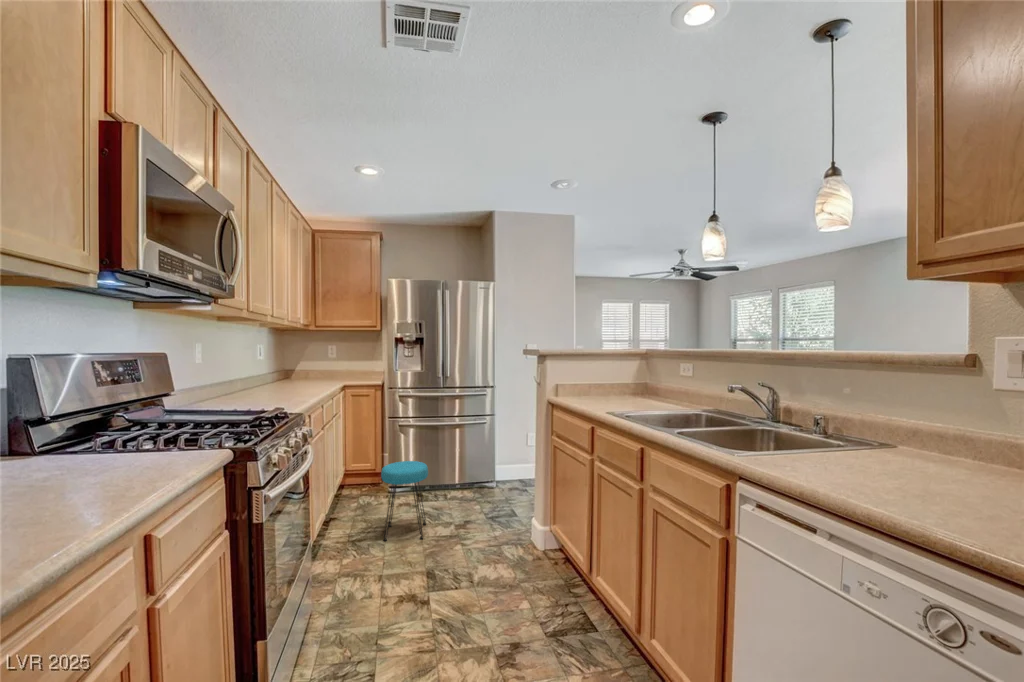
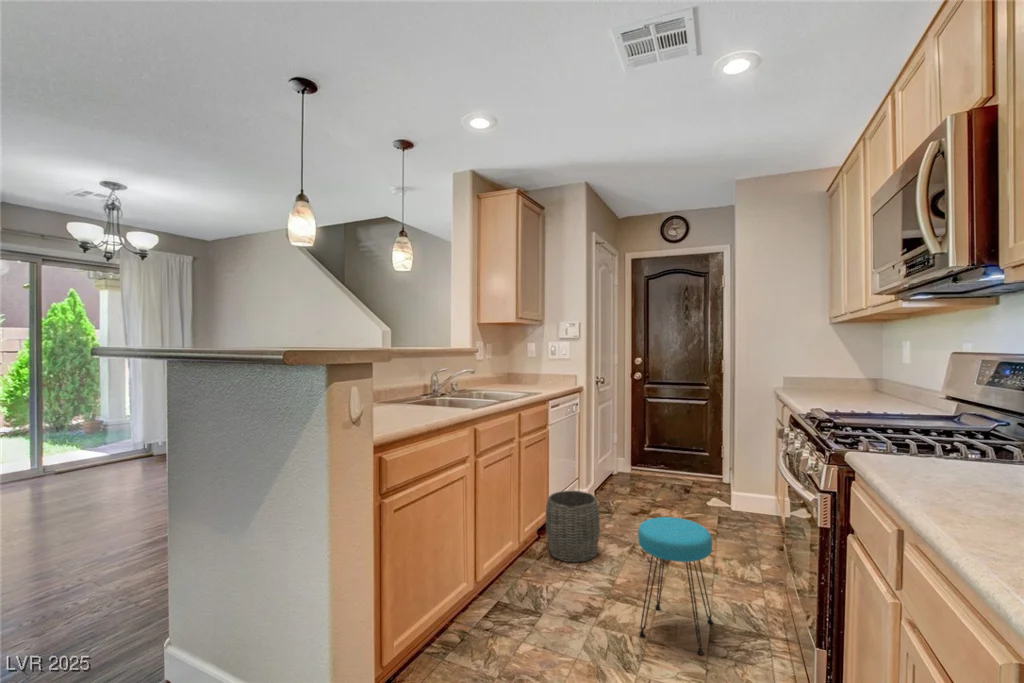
woven basket: none [494,496,550,572] -> present [546,491,600,562]

